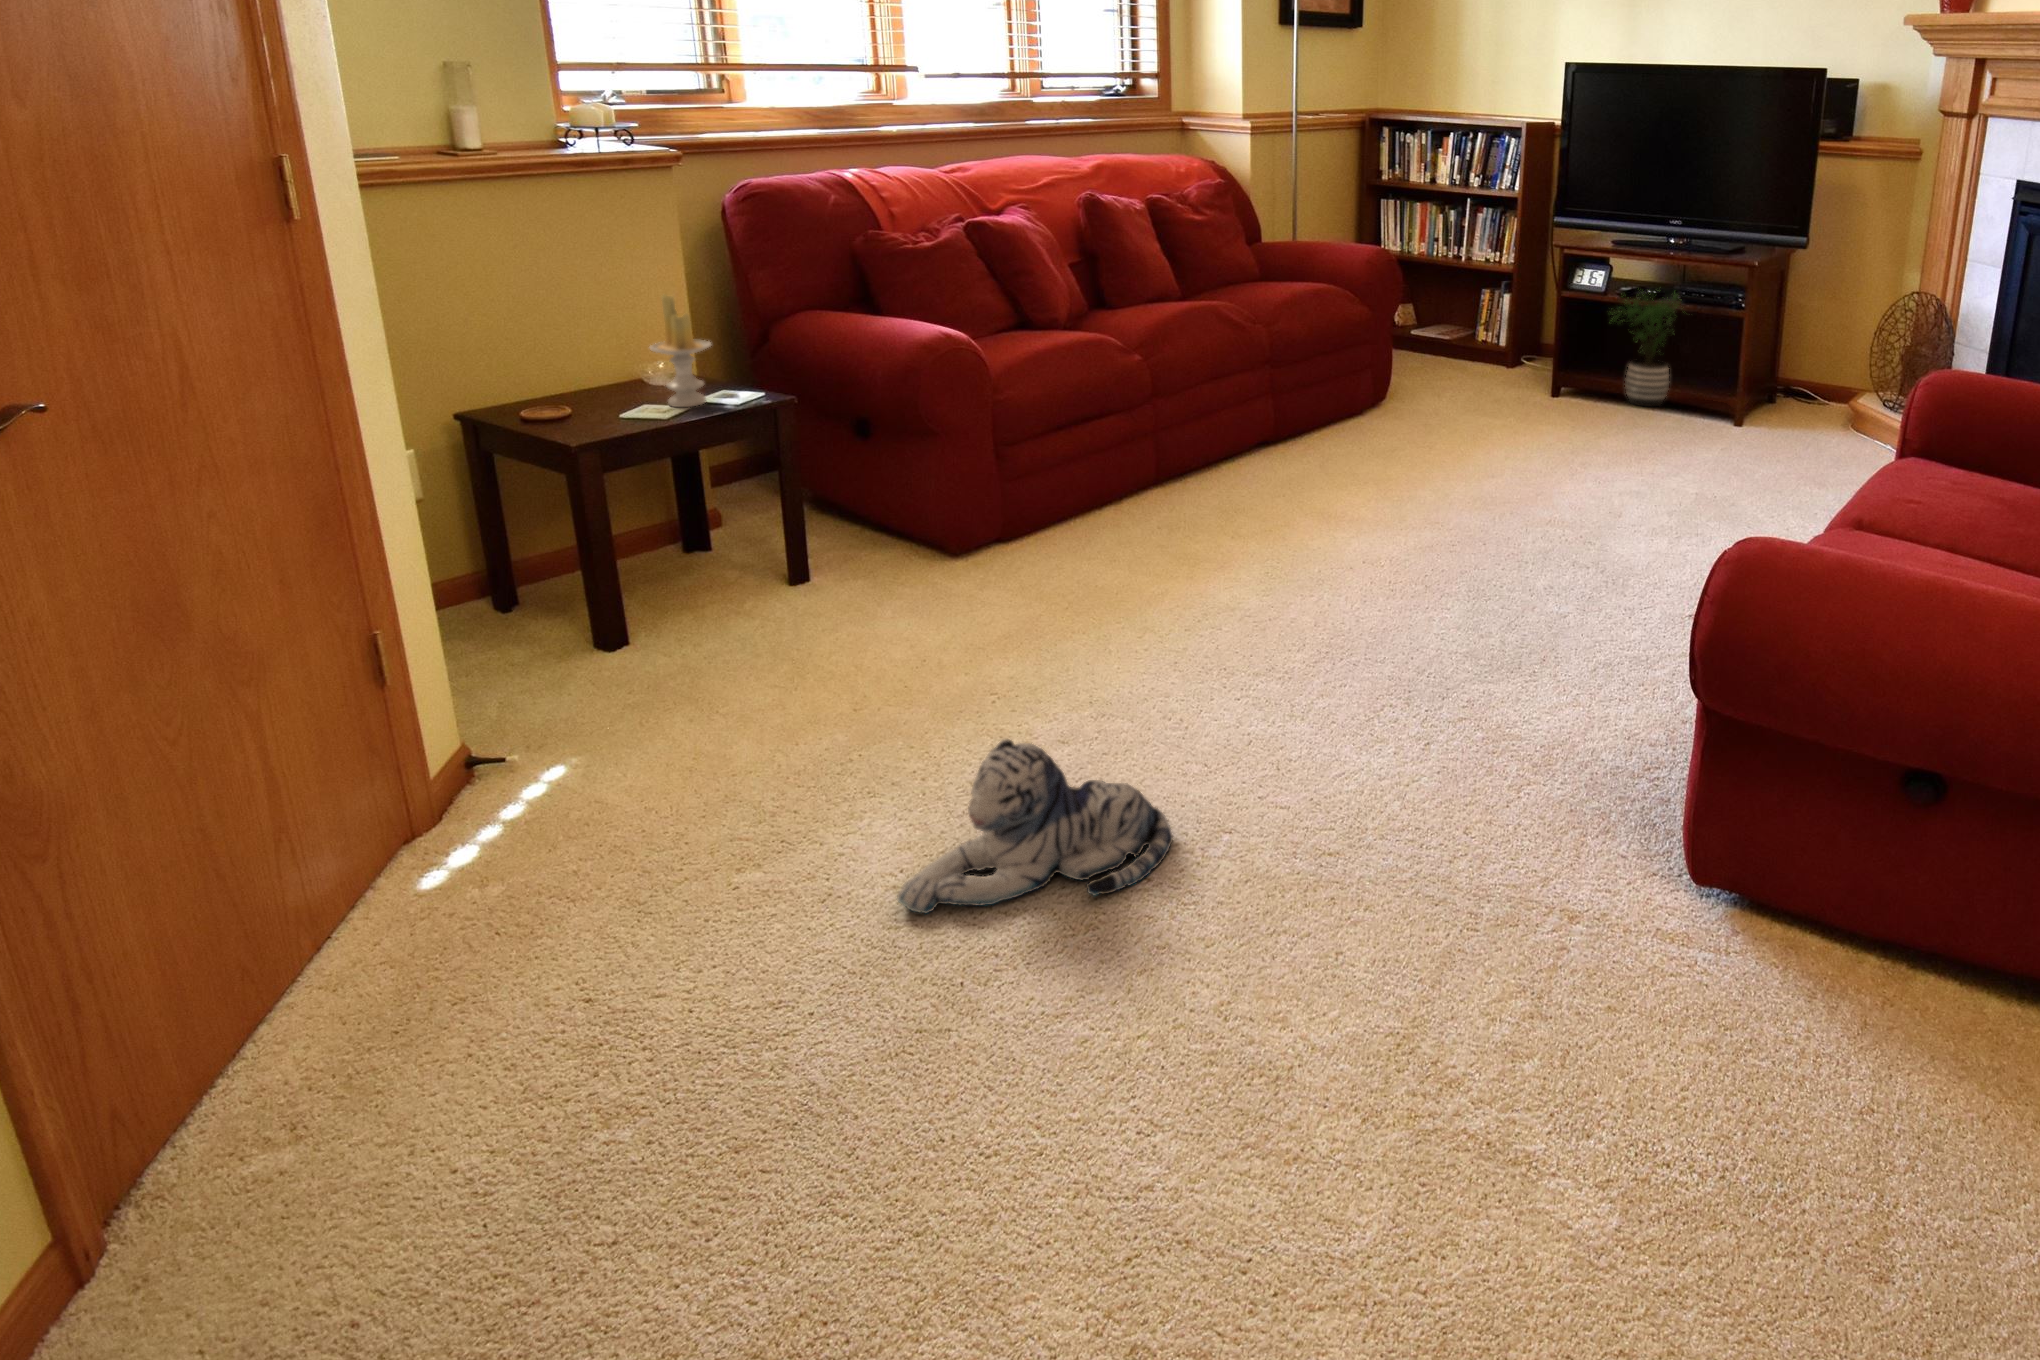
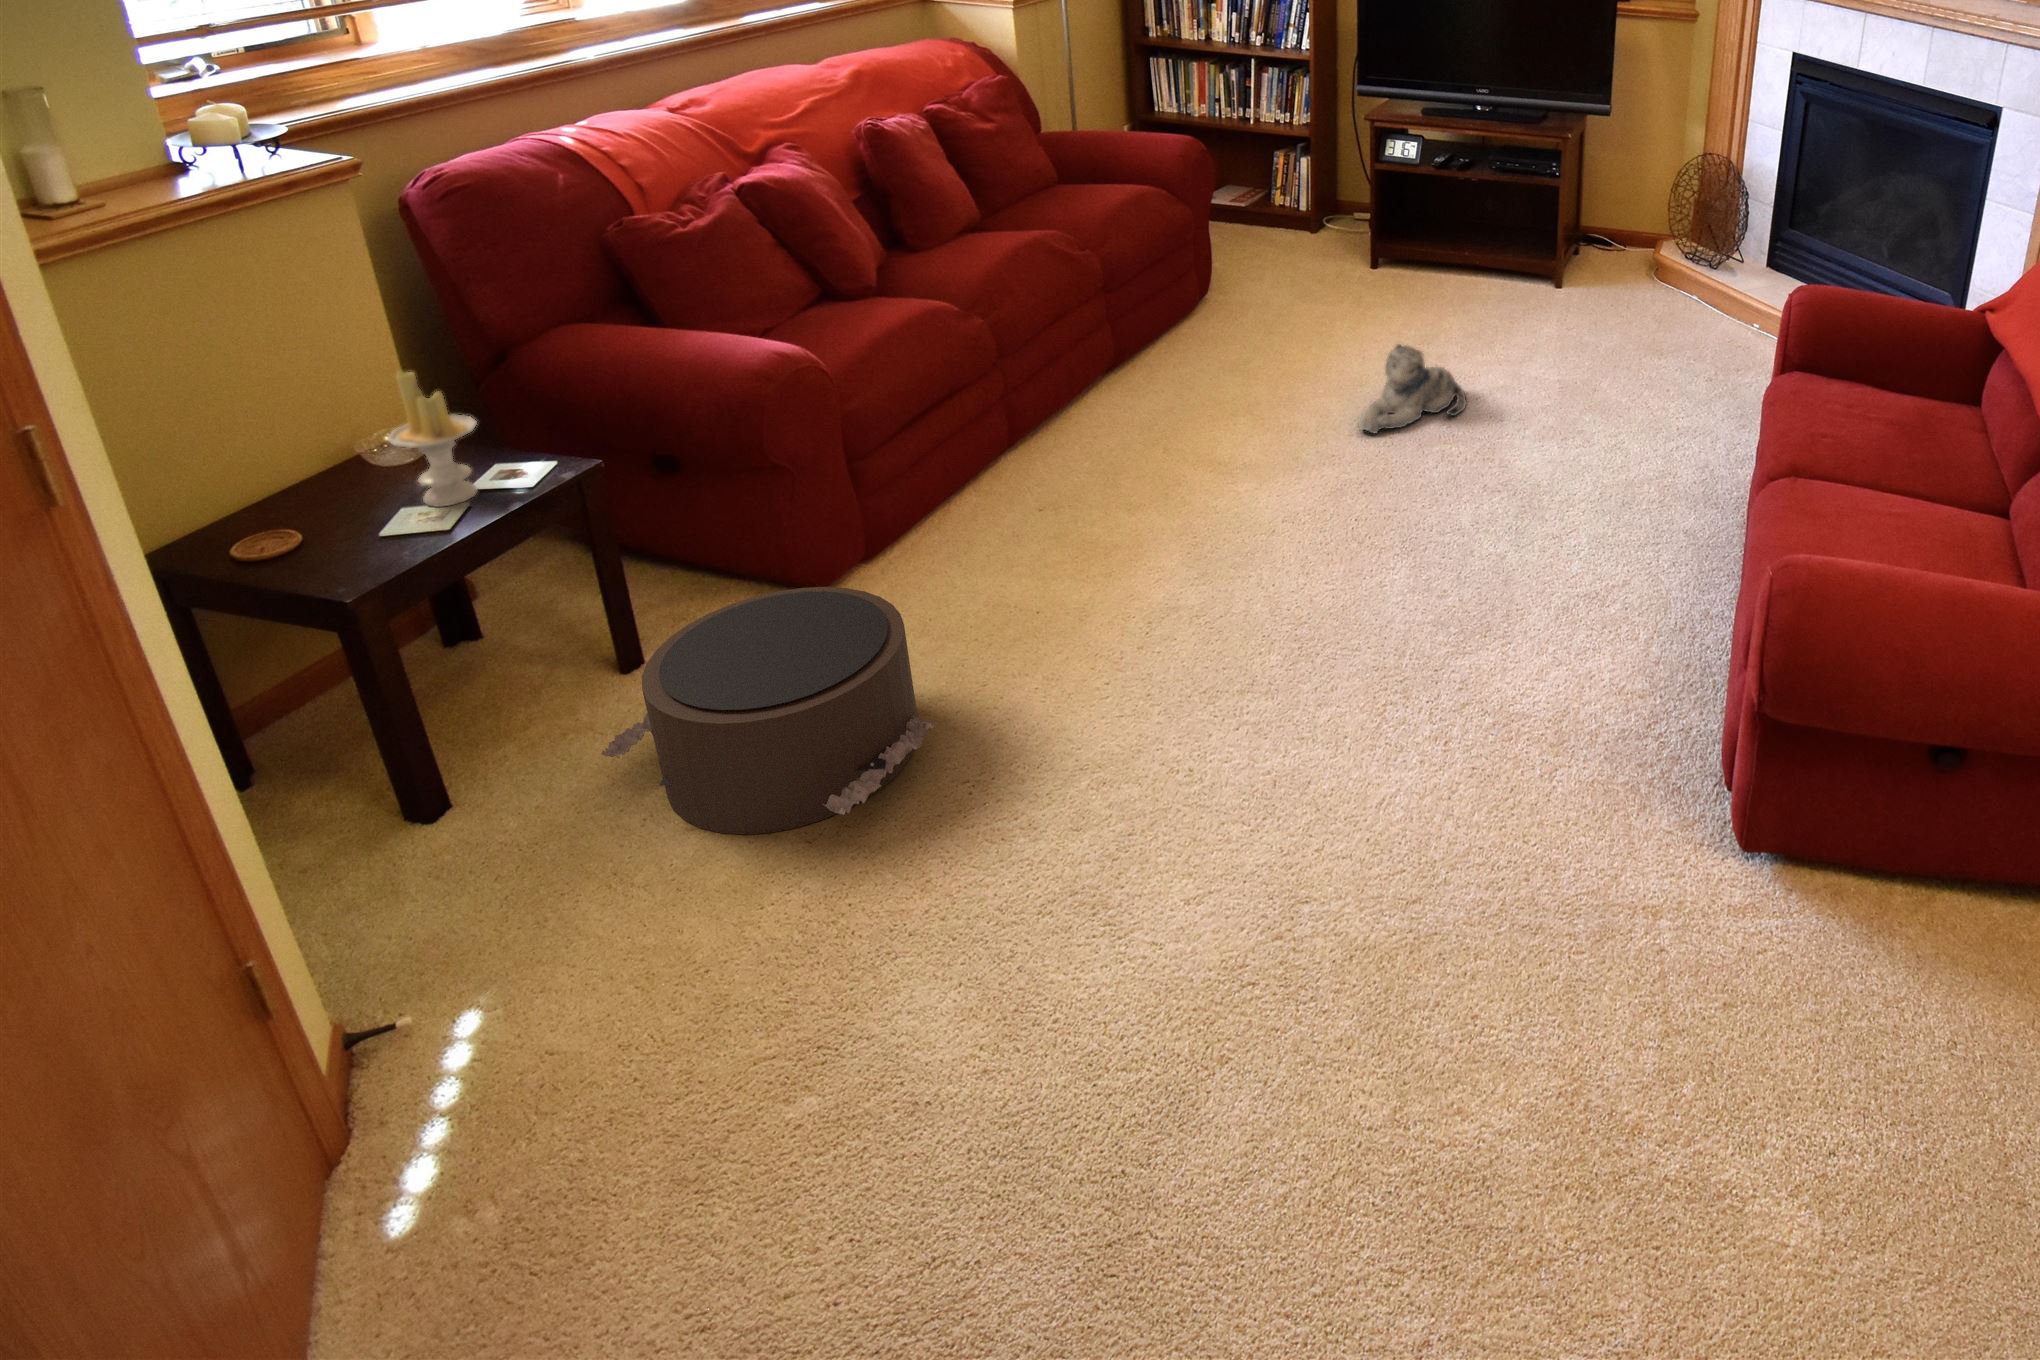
potted plant: present [1610,288,1680,407] -> none [1423,153,1505,274]
pouf: none [733,512,981,693] -> present [601,587,937,835]
plush toy: present [897,739,1173,913] -> present [1358,344,1466,433]

